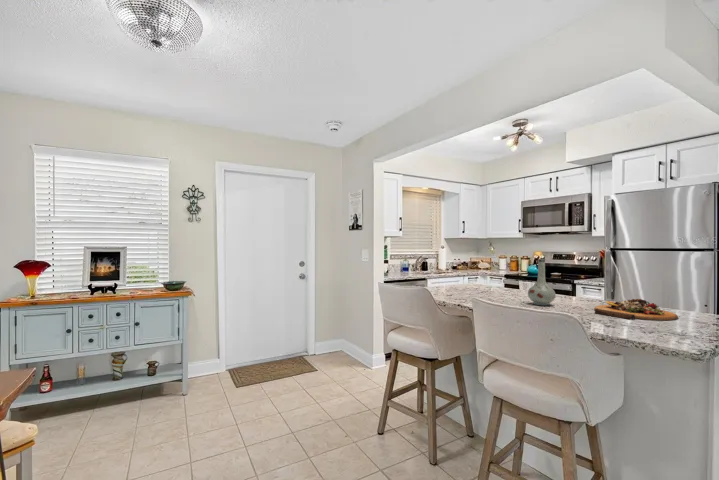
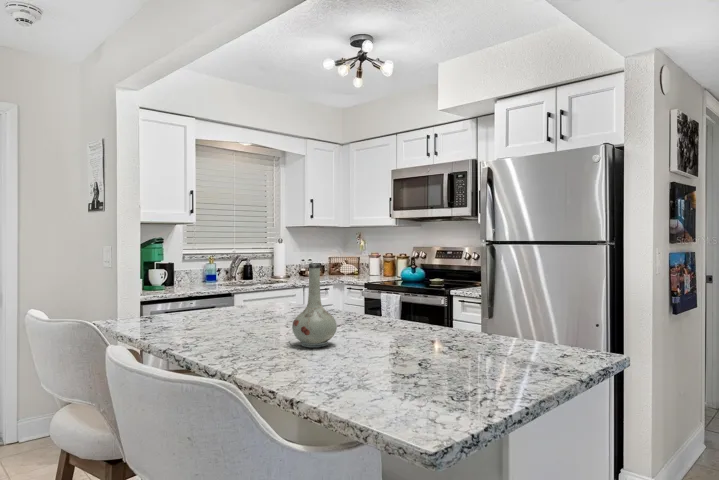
cutting board: present [594,299,678,320] -> none [378,330,503,374]

